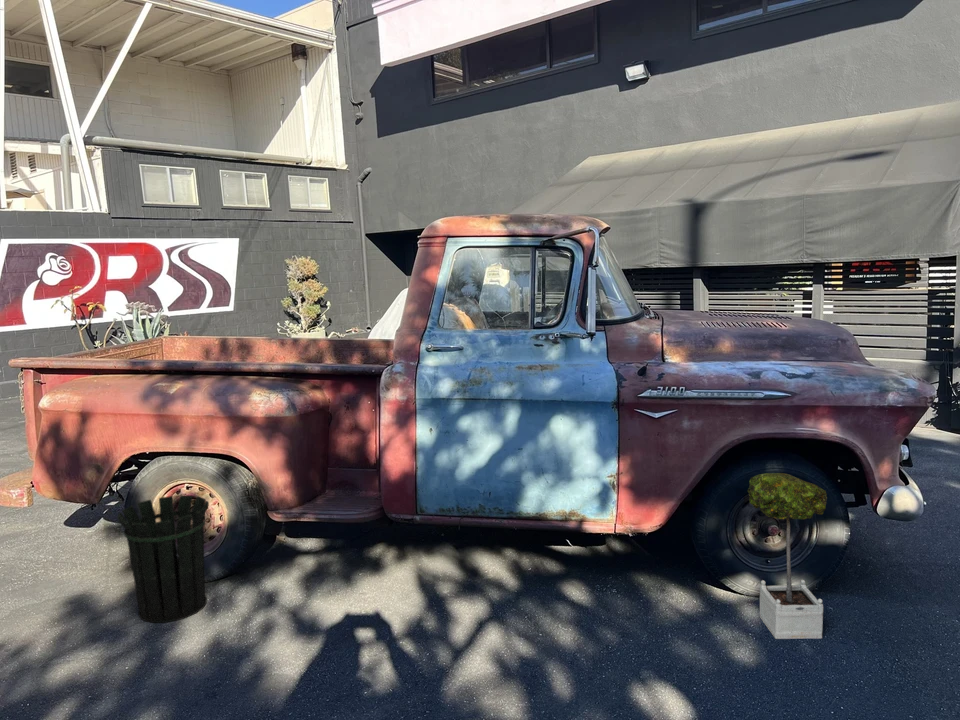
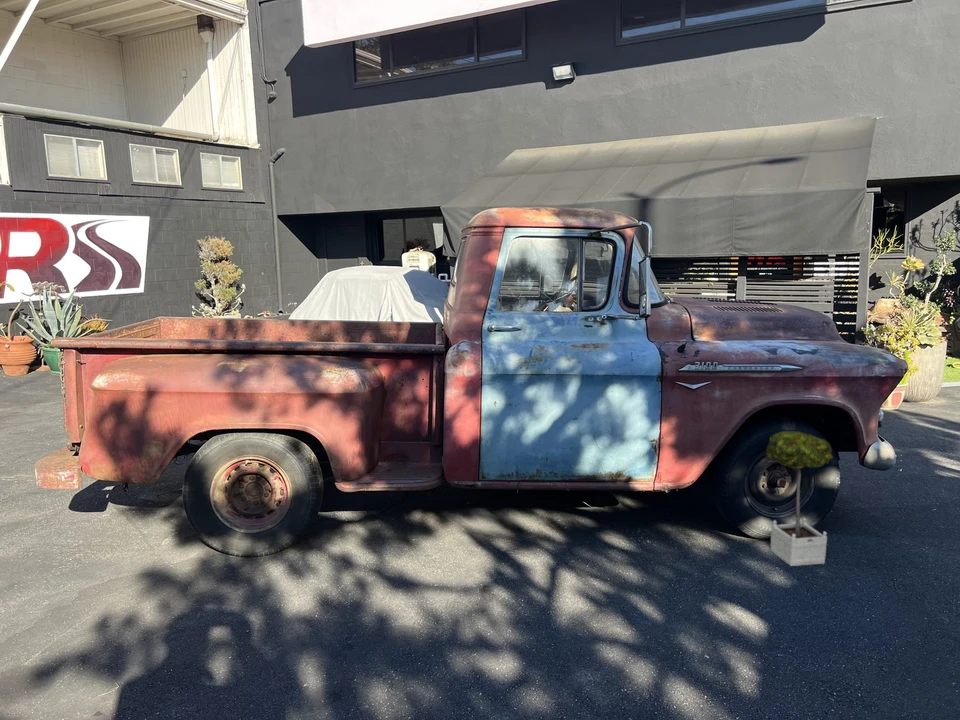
waste bin: present [117,496,209,623] -> none [199,470,284,591]

